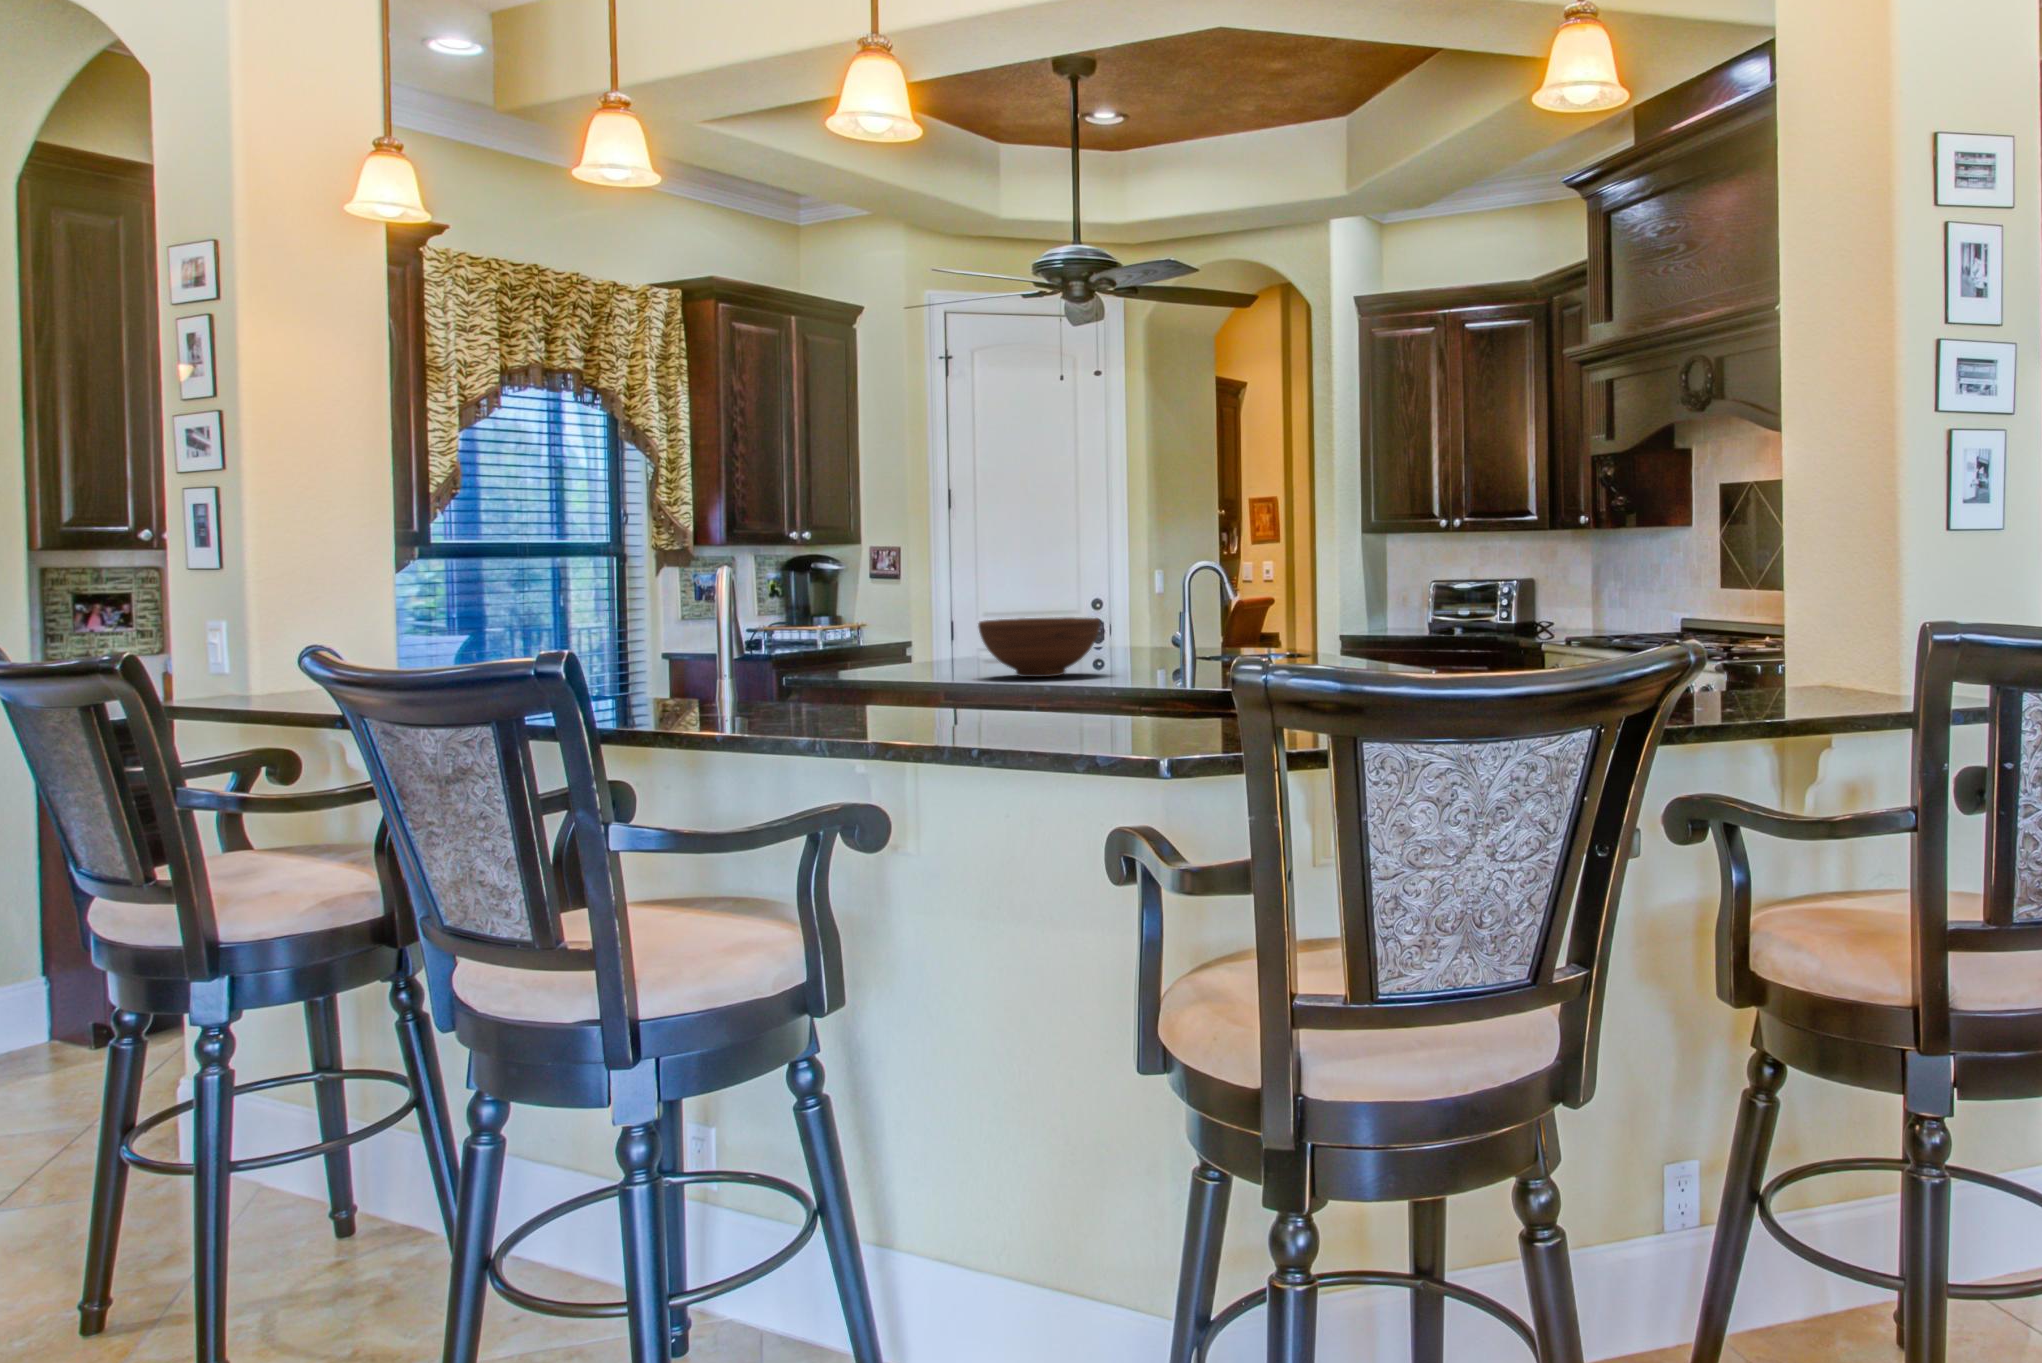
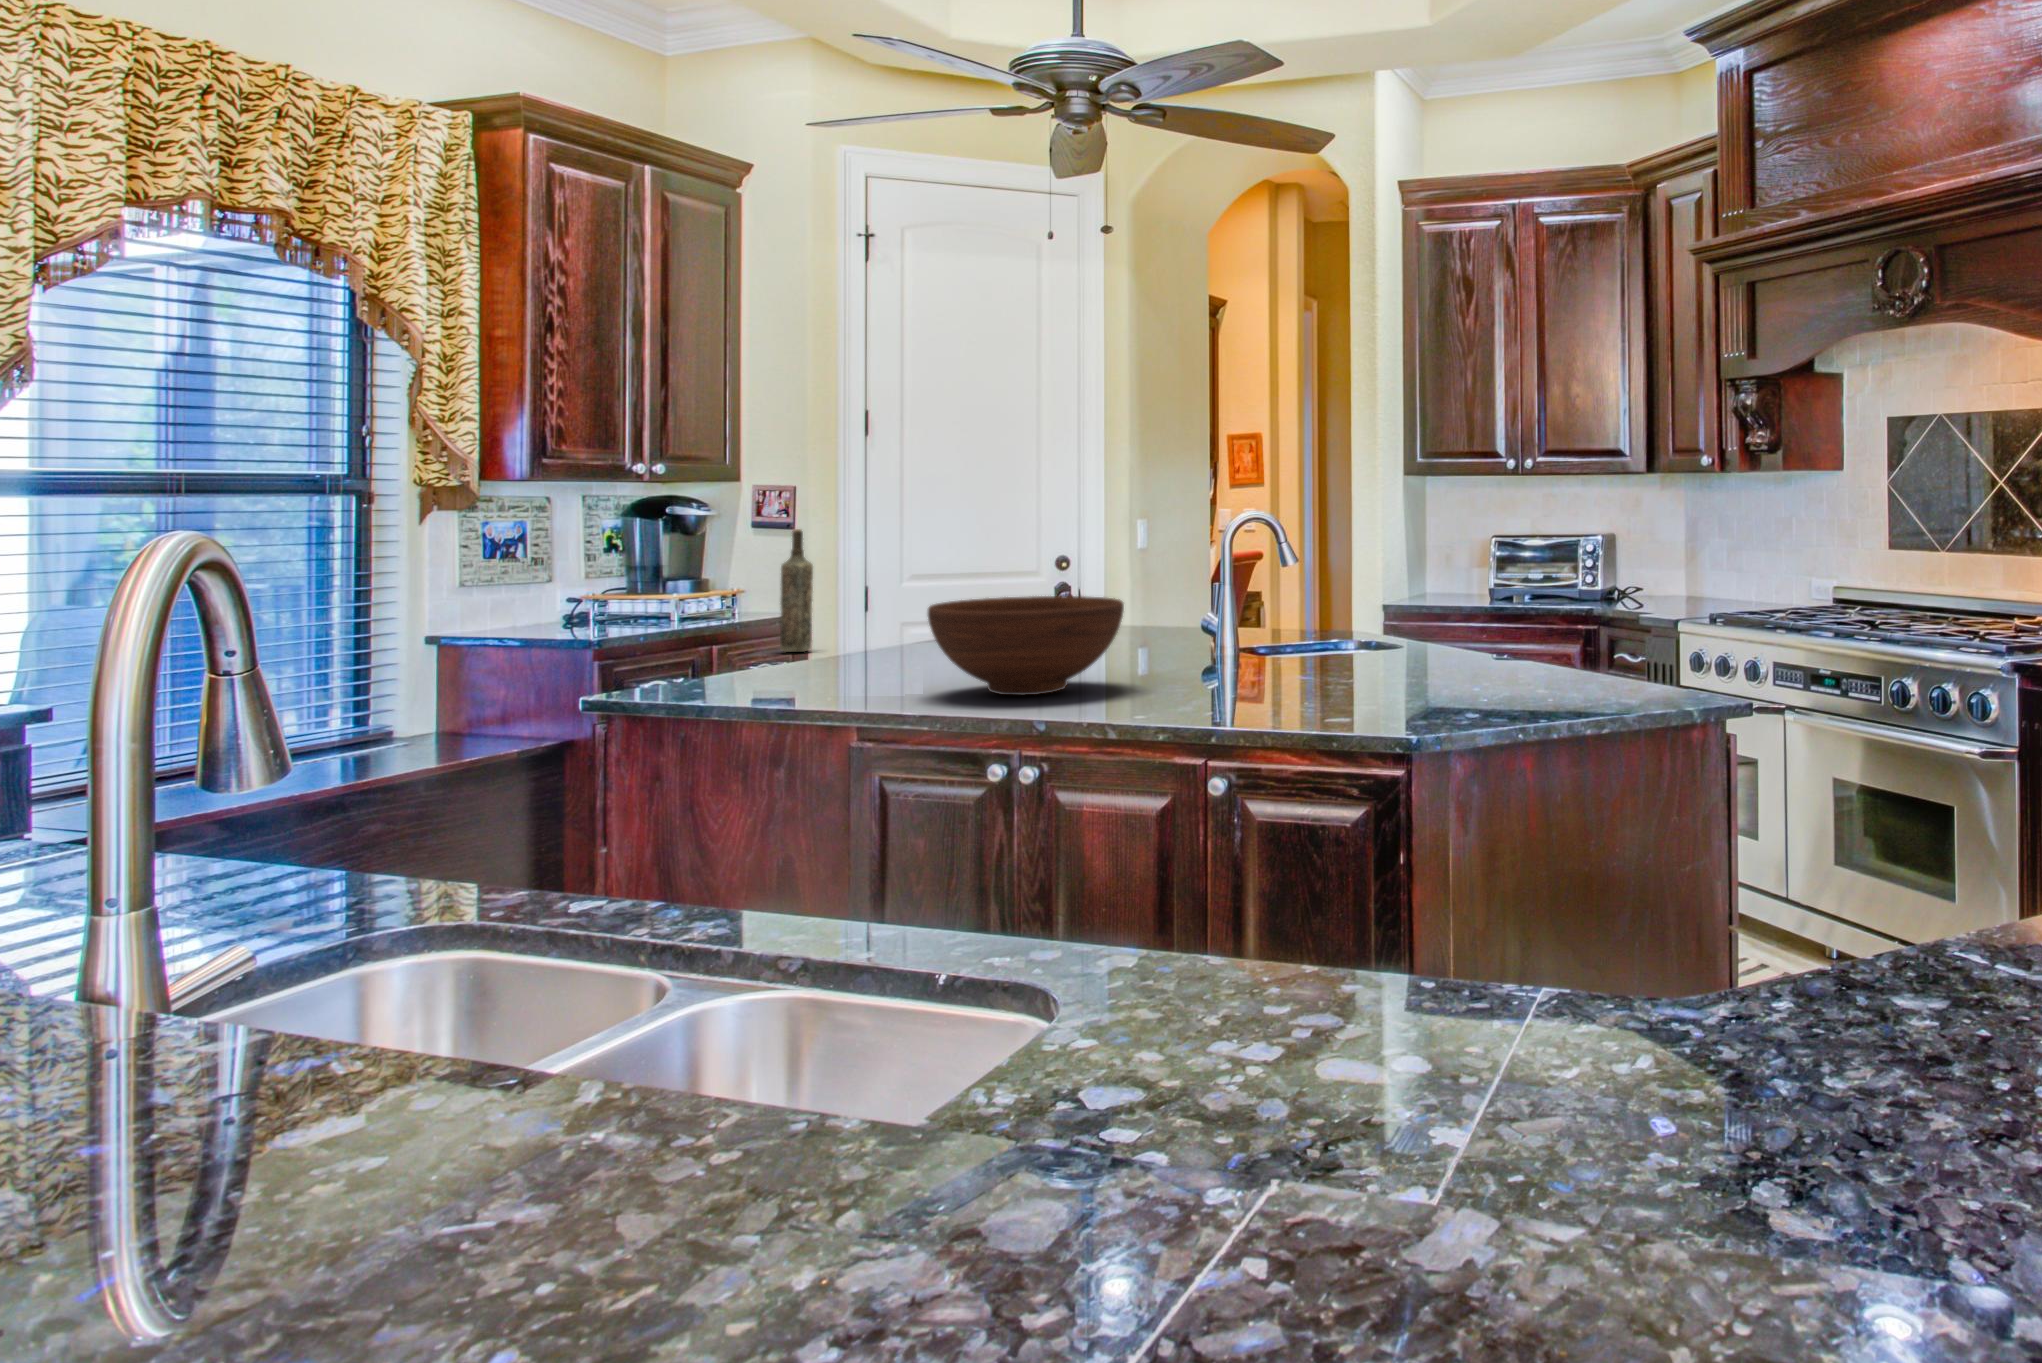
bottle: none [891,577,913,662] -> present [780,529,813,652]

